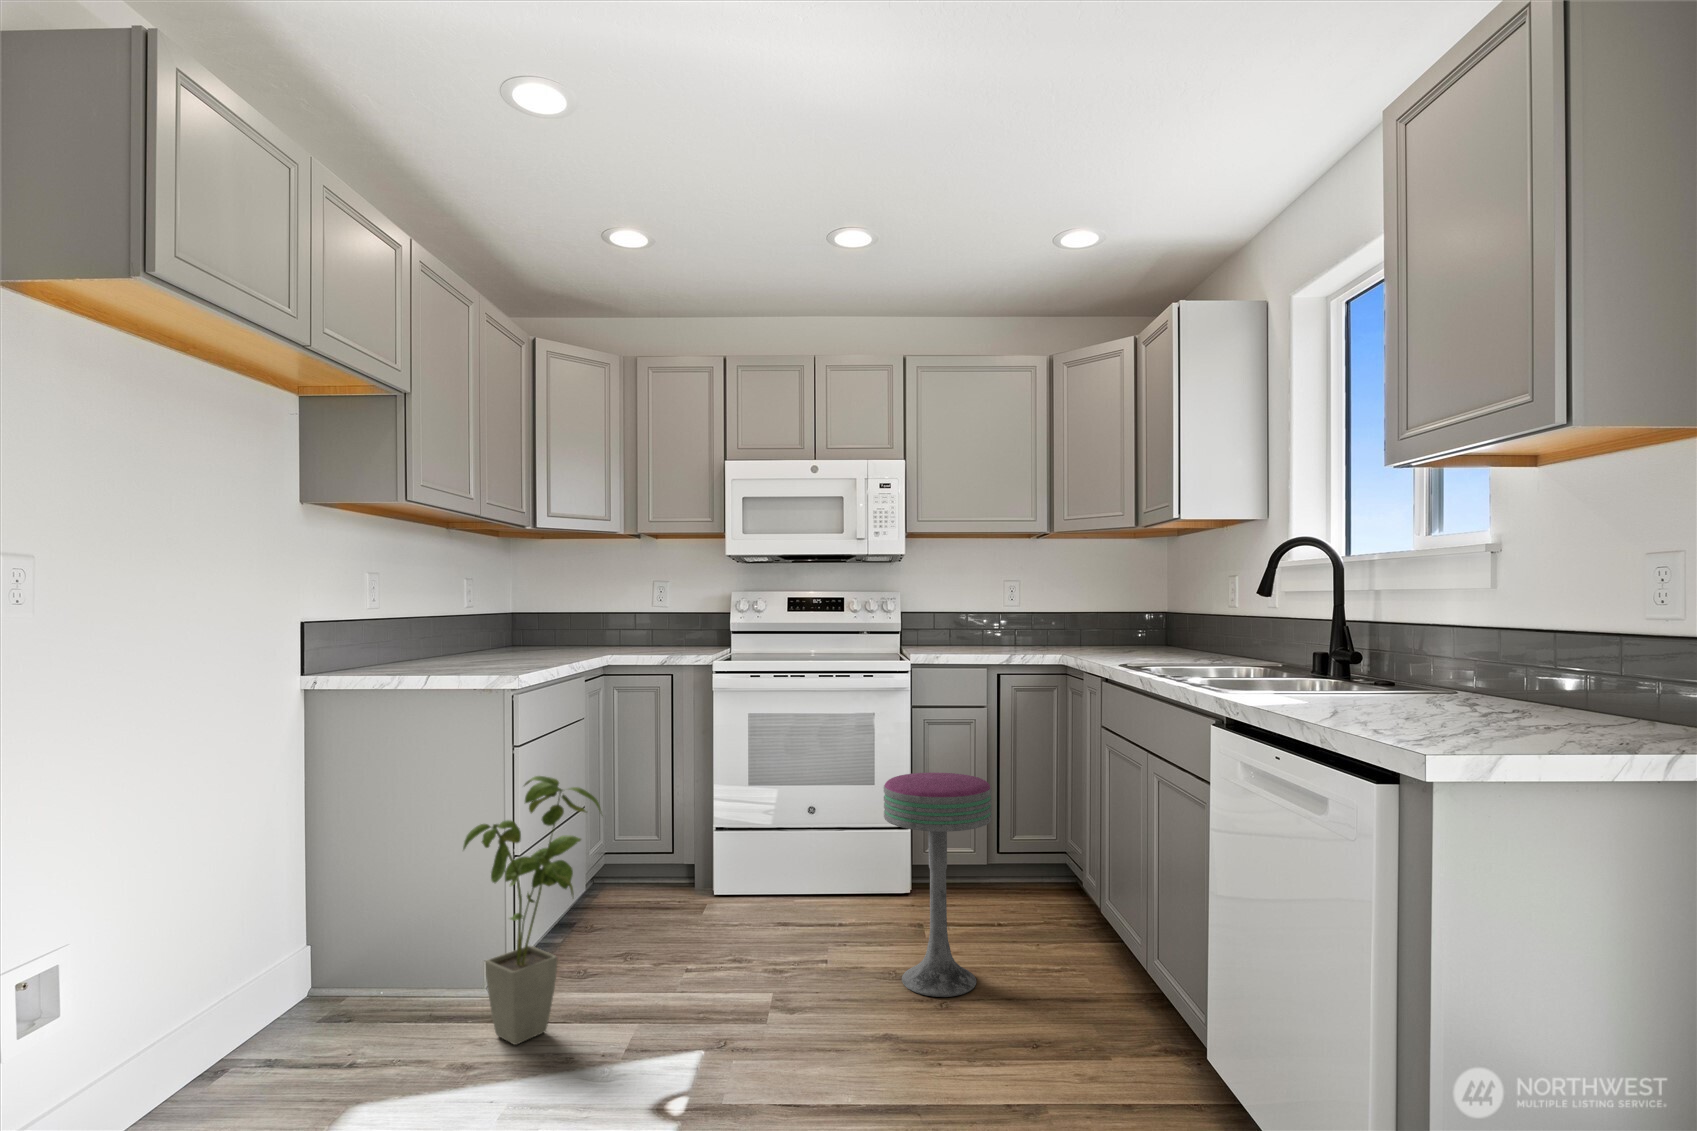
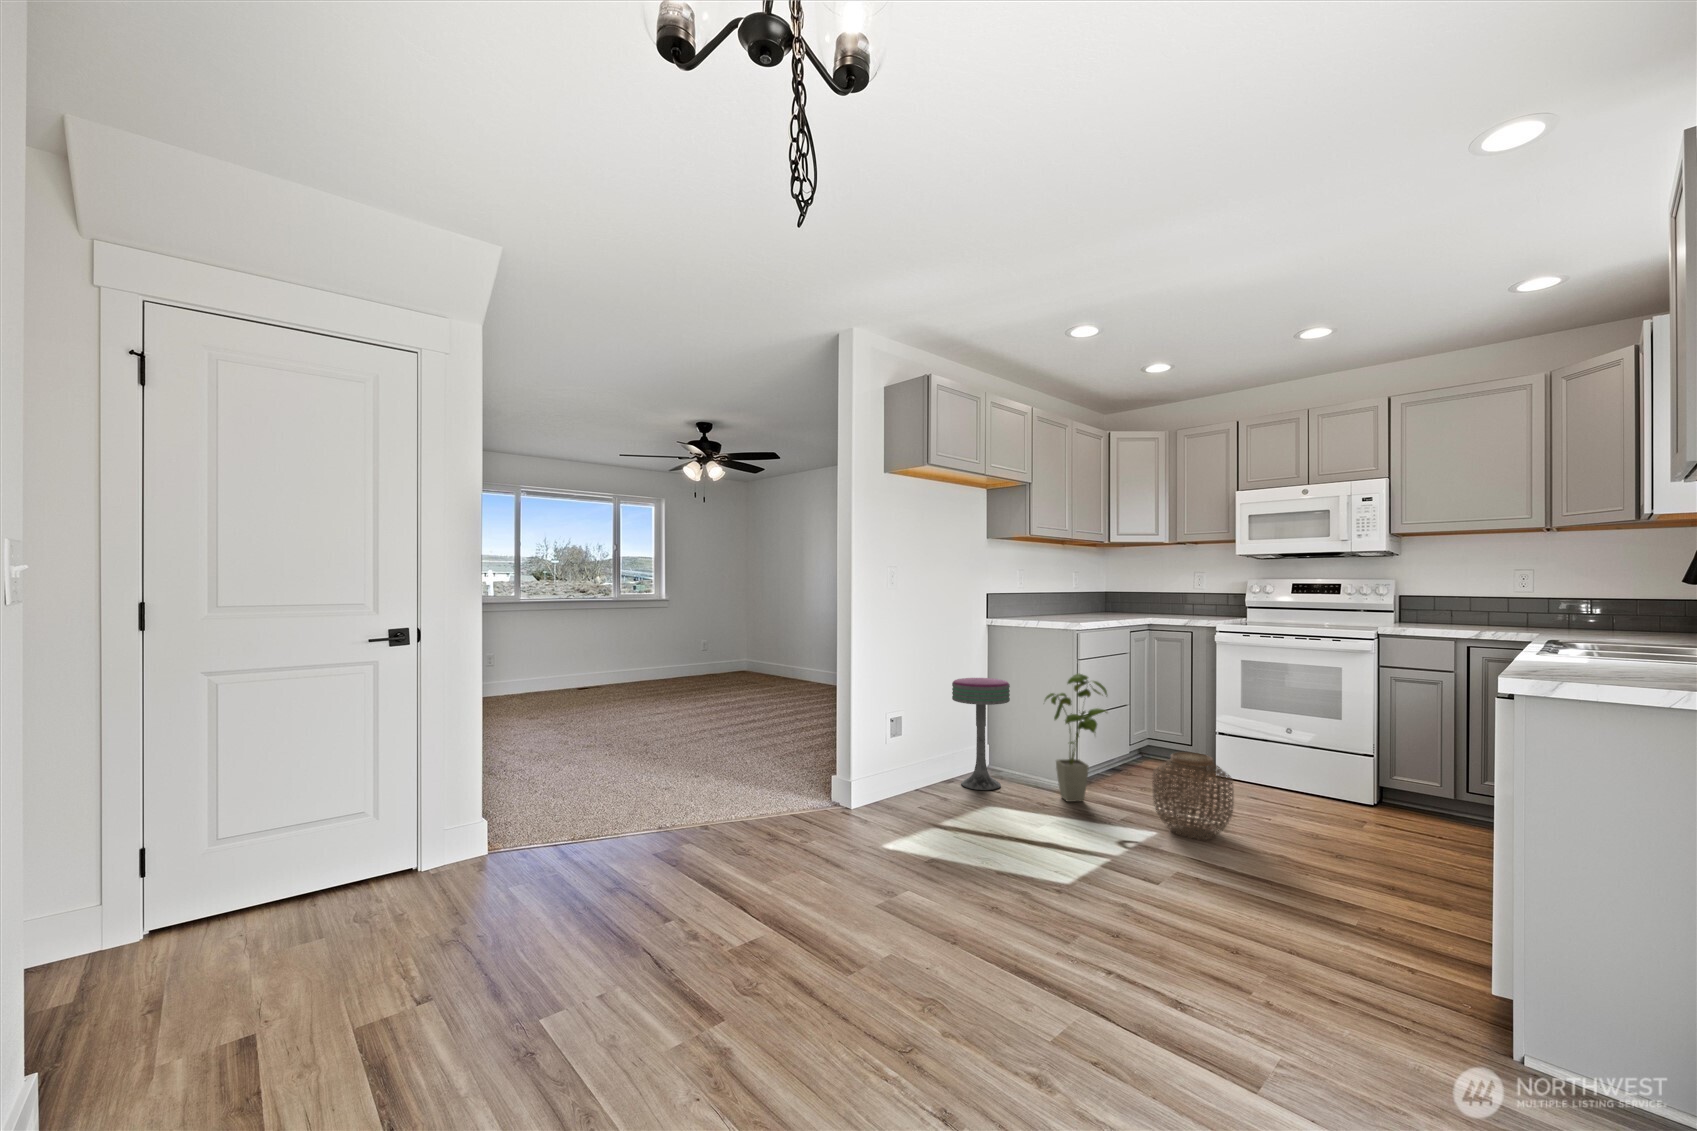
bar stool: present [883,773,992,997] -> present [952,678,1010,790]
woven basket: none [701,893,832,1058] -> present [1153,752,1234,840]

